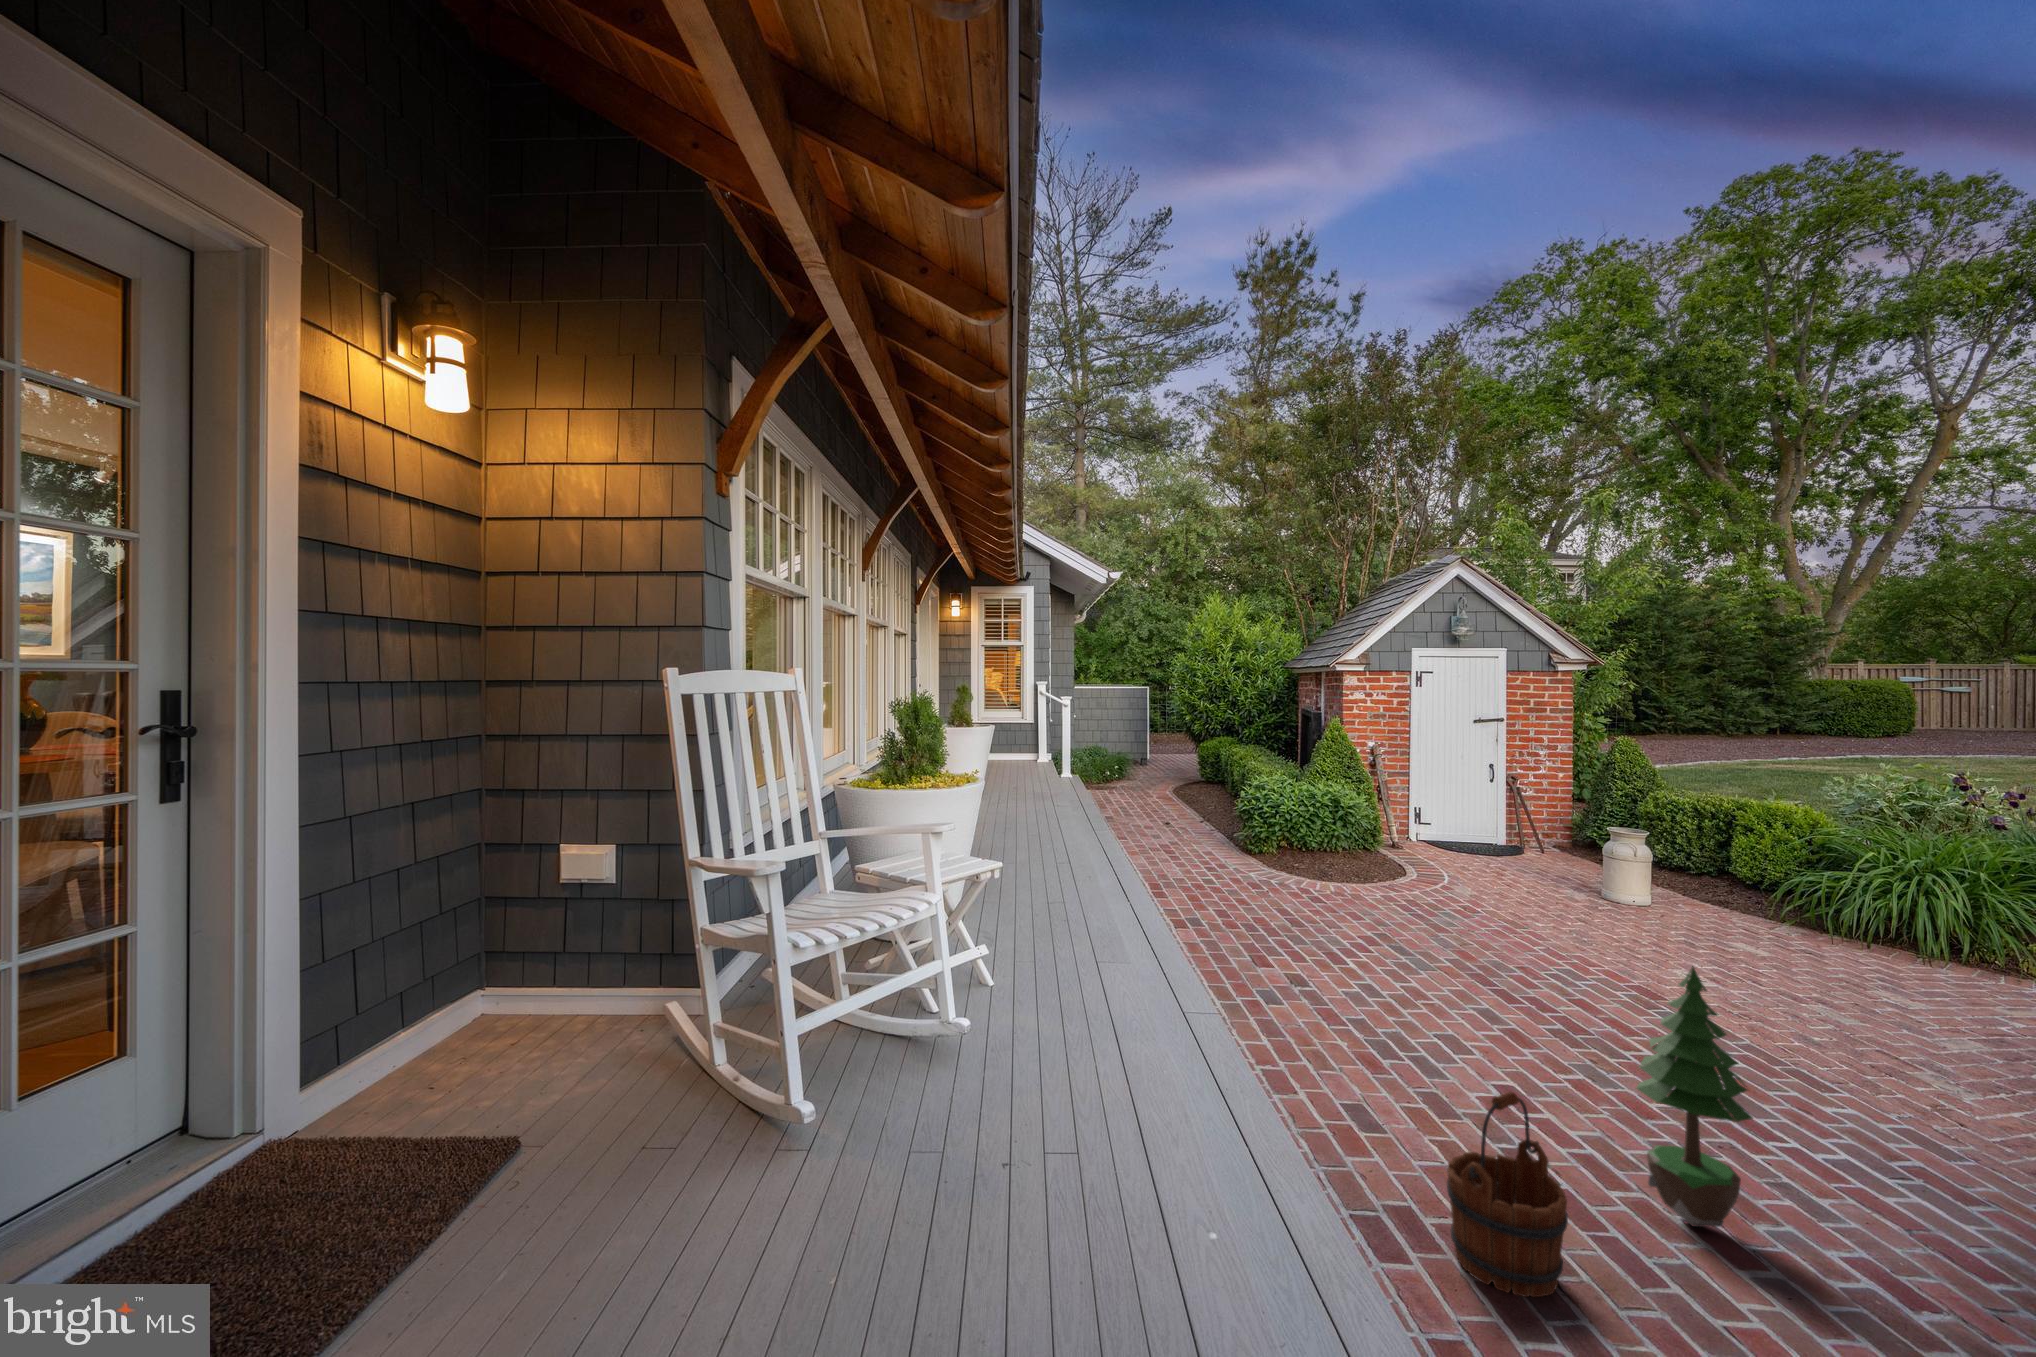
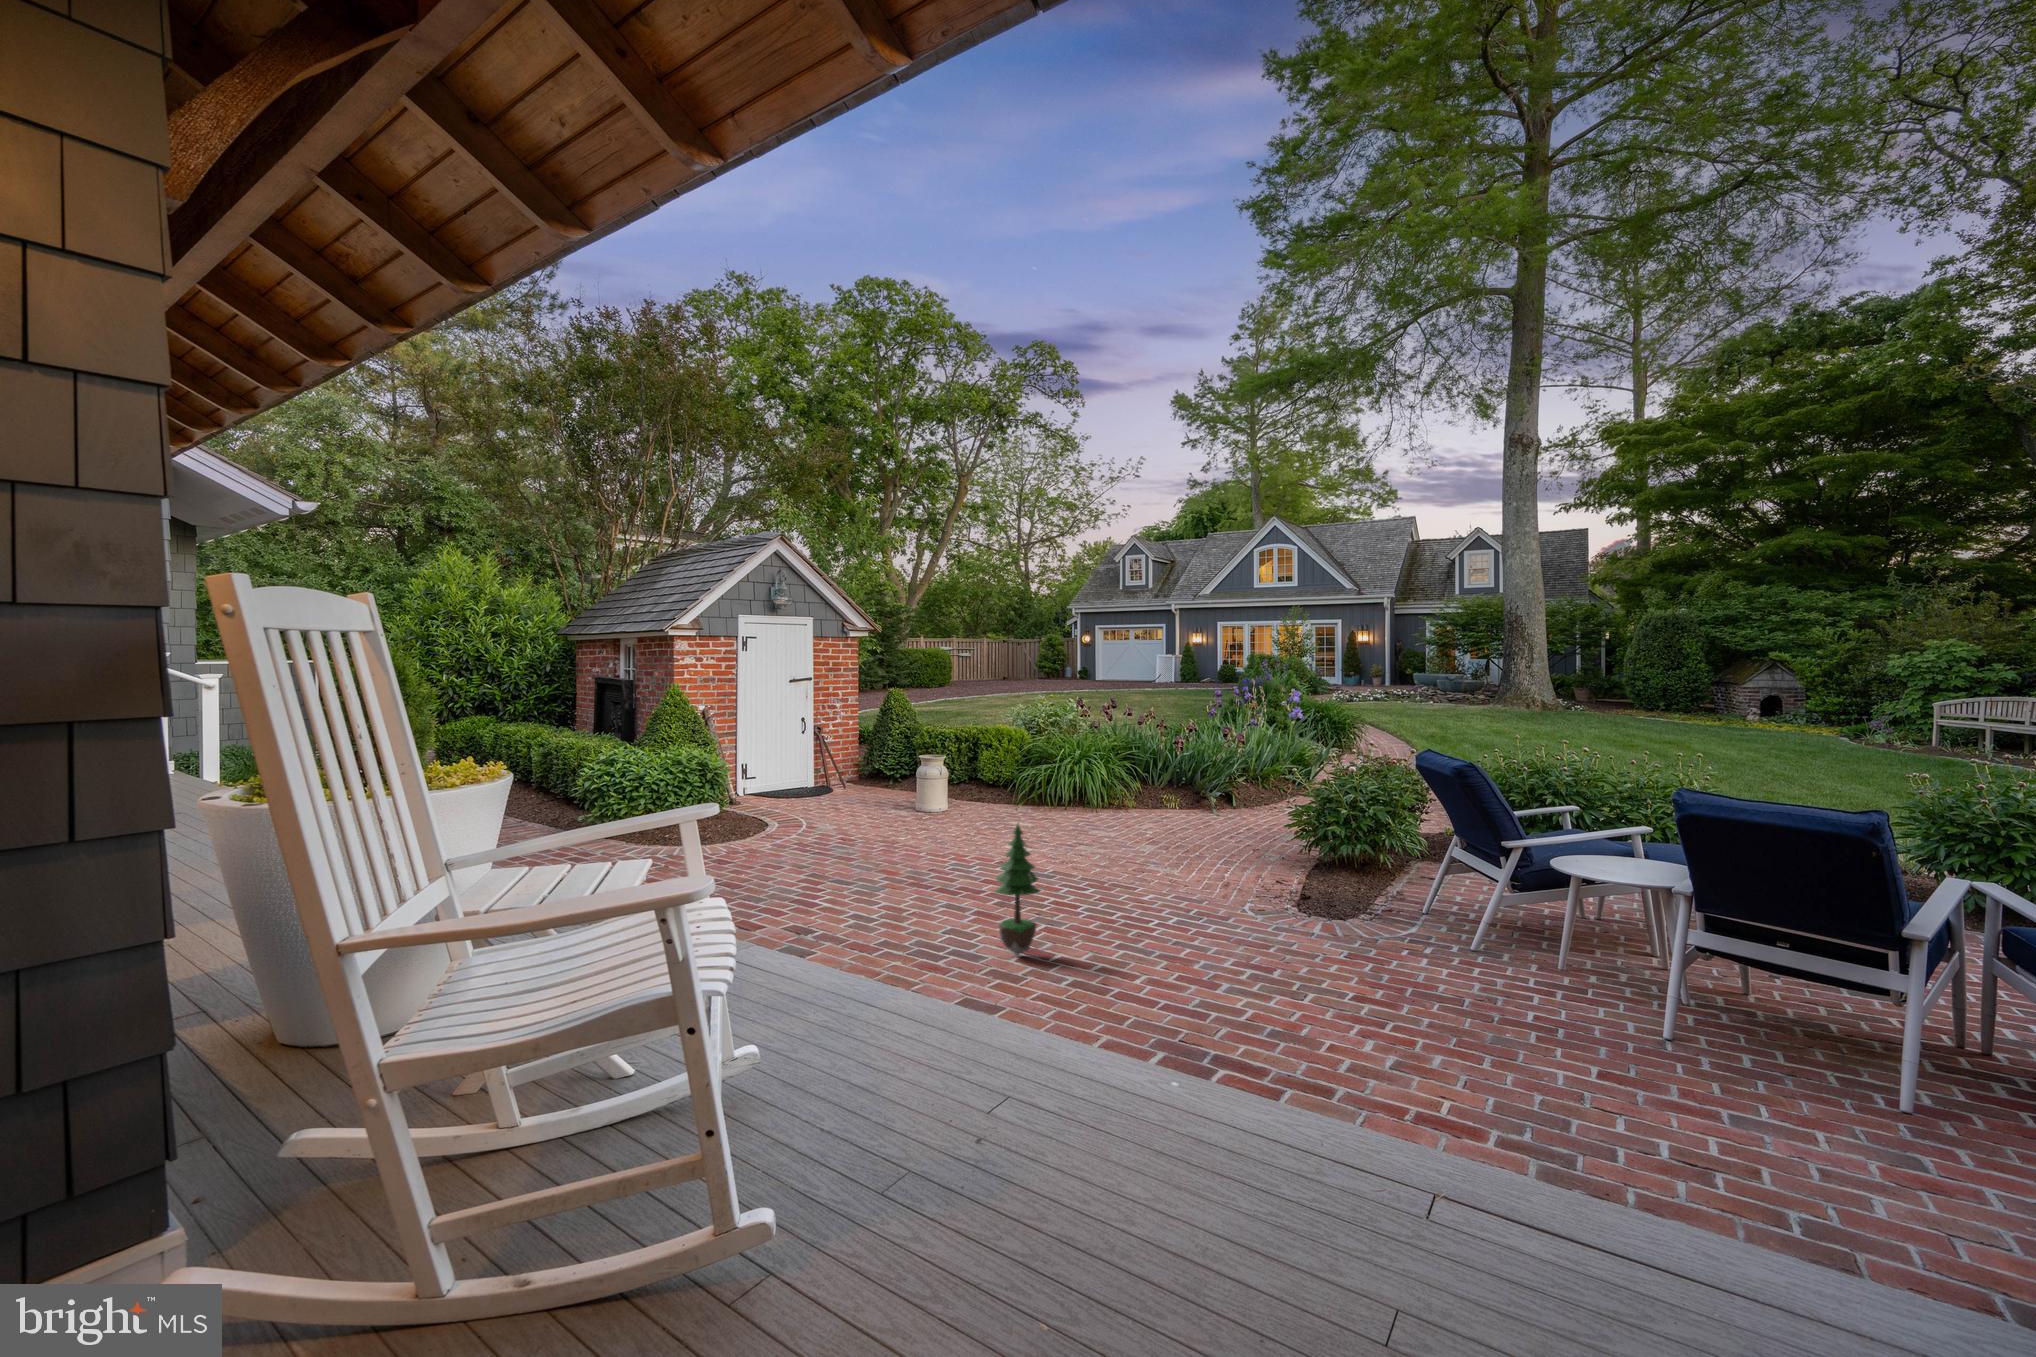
wooden bucket: present [1447,1092,1568,1297] -> none [933,898,987,997]

